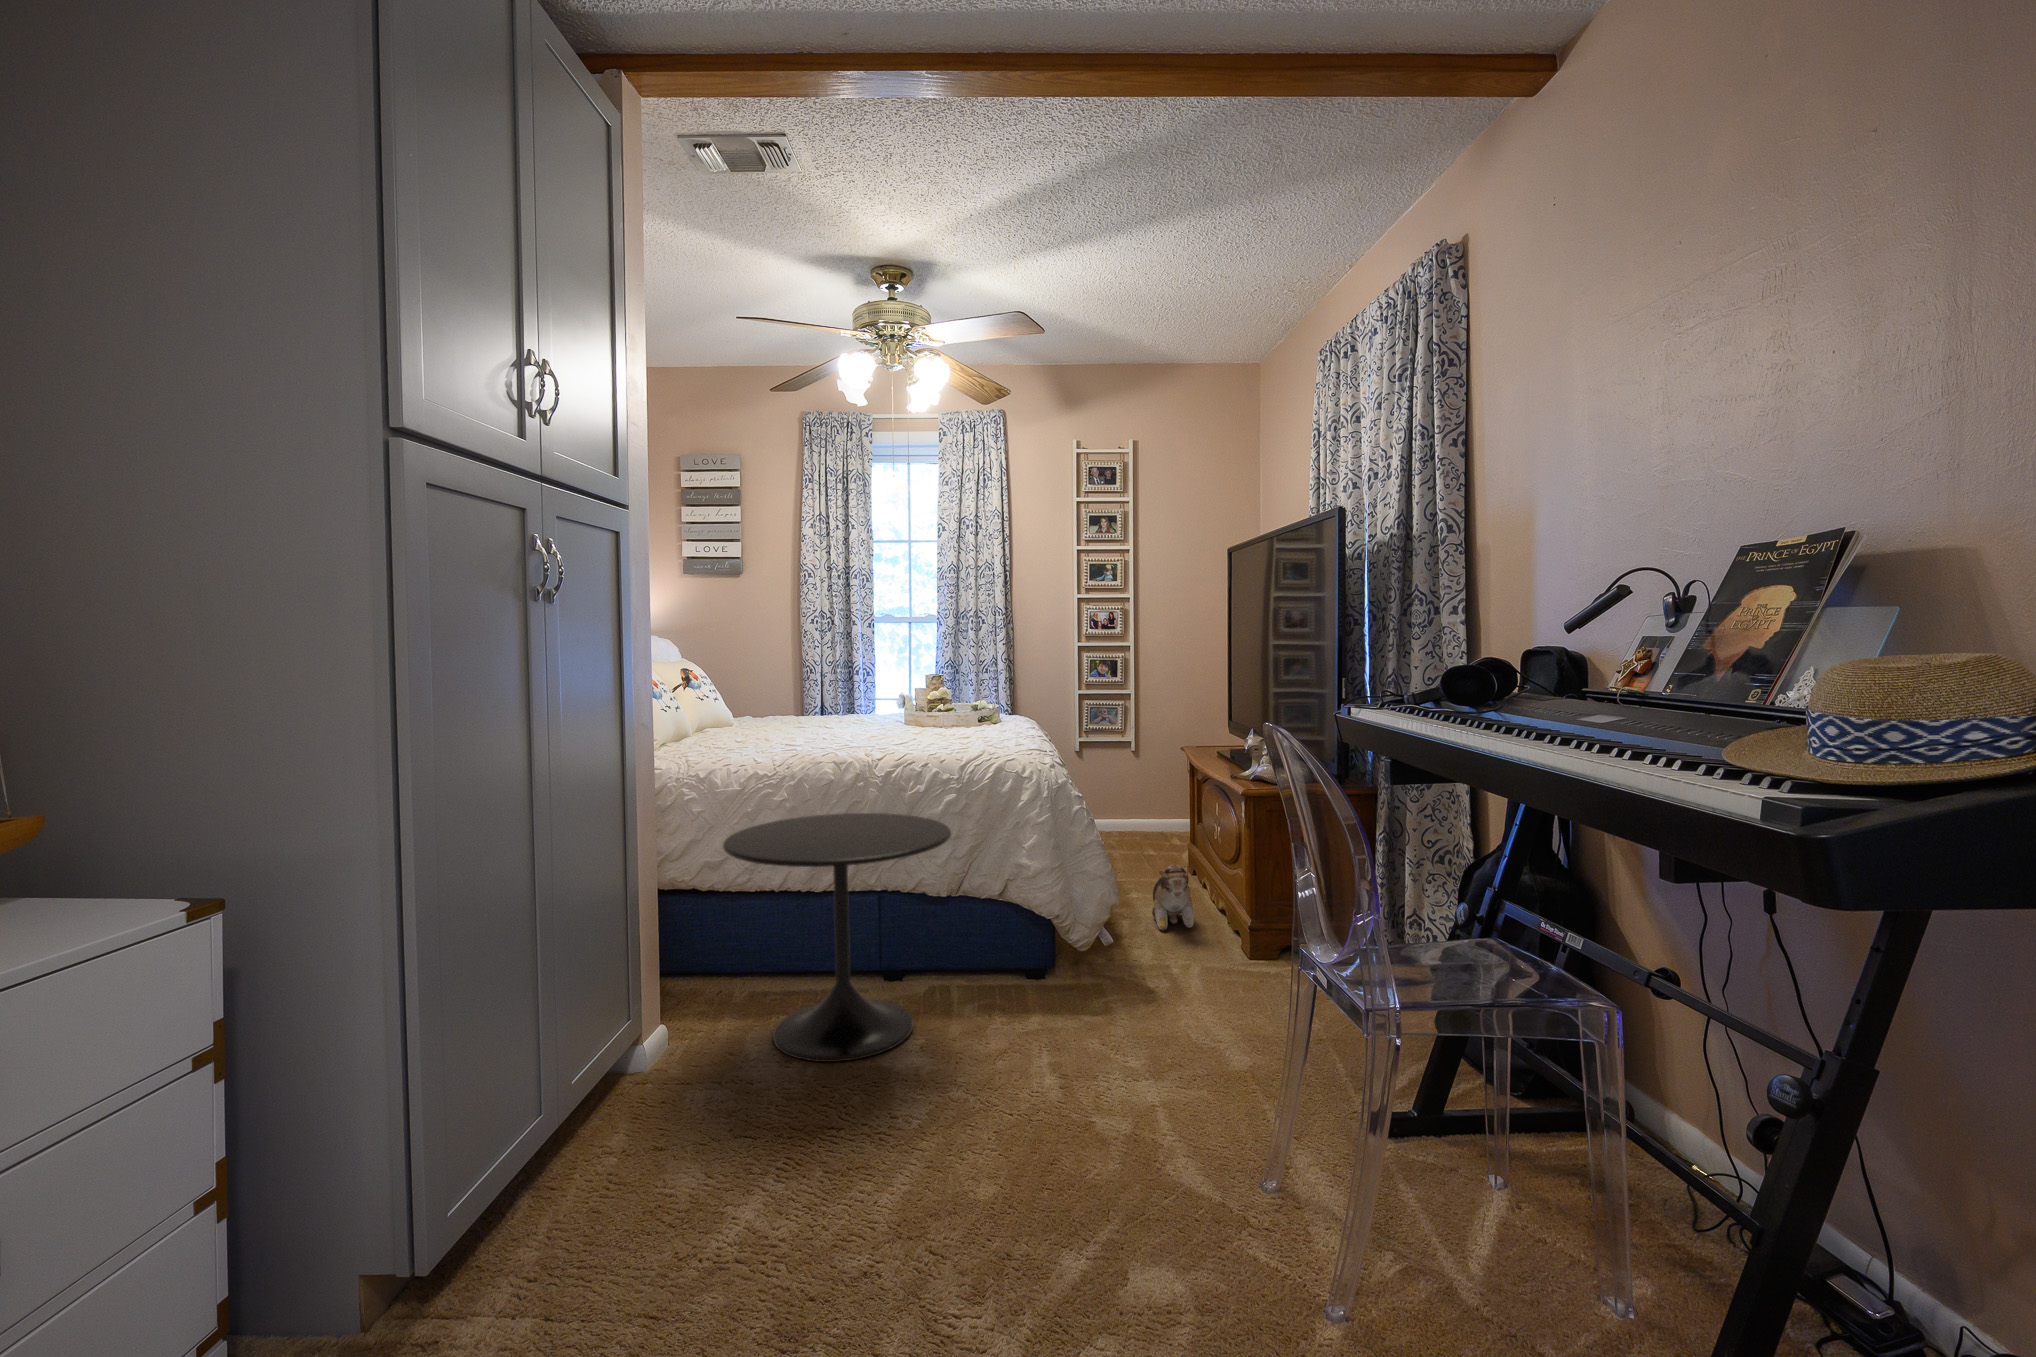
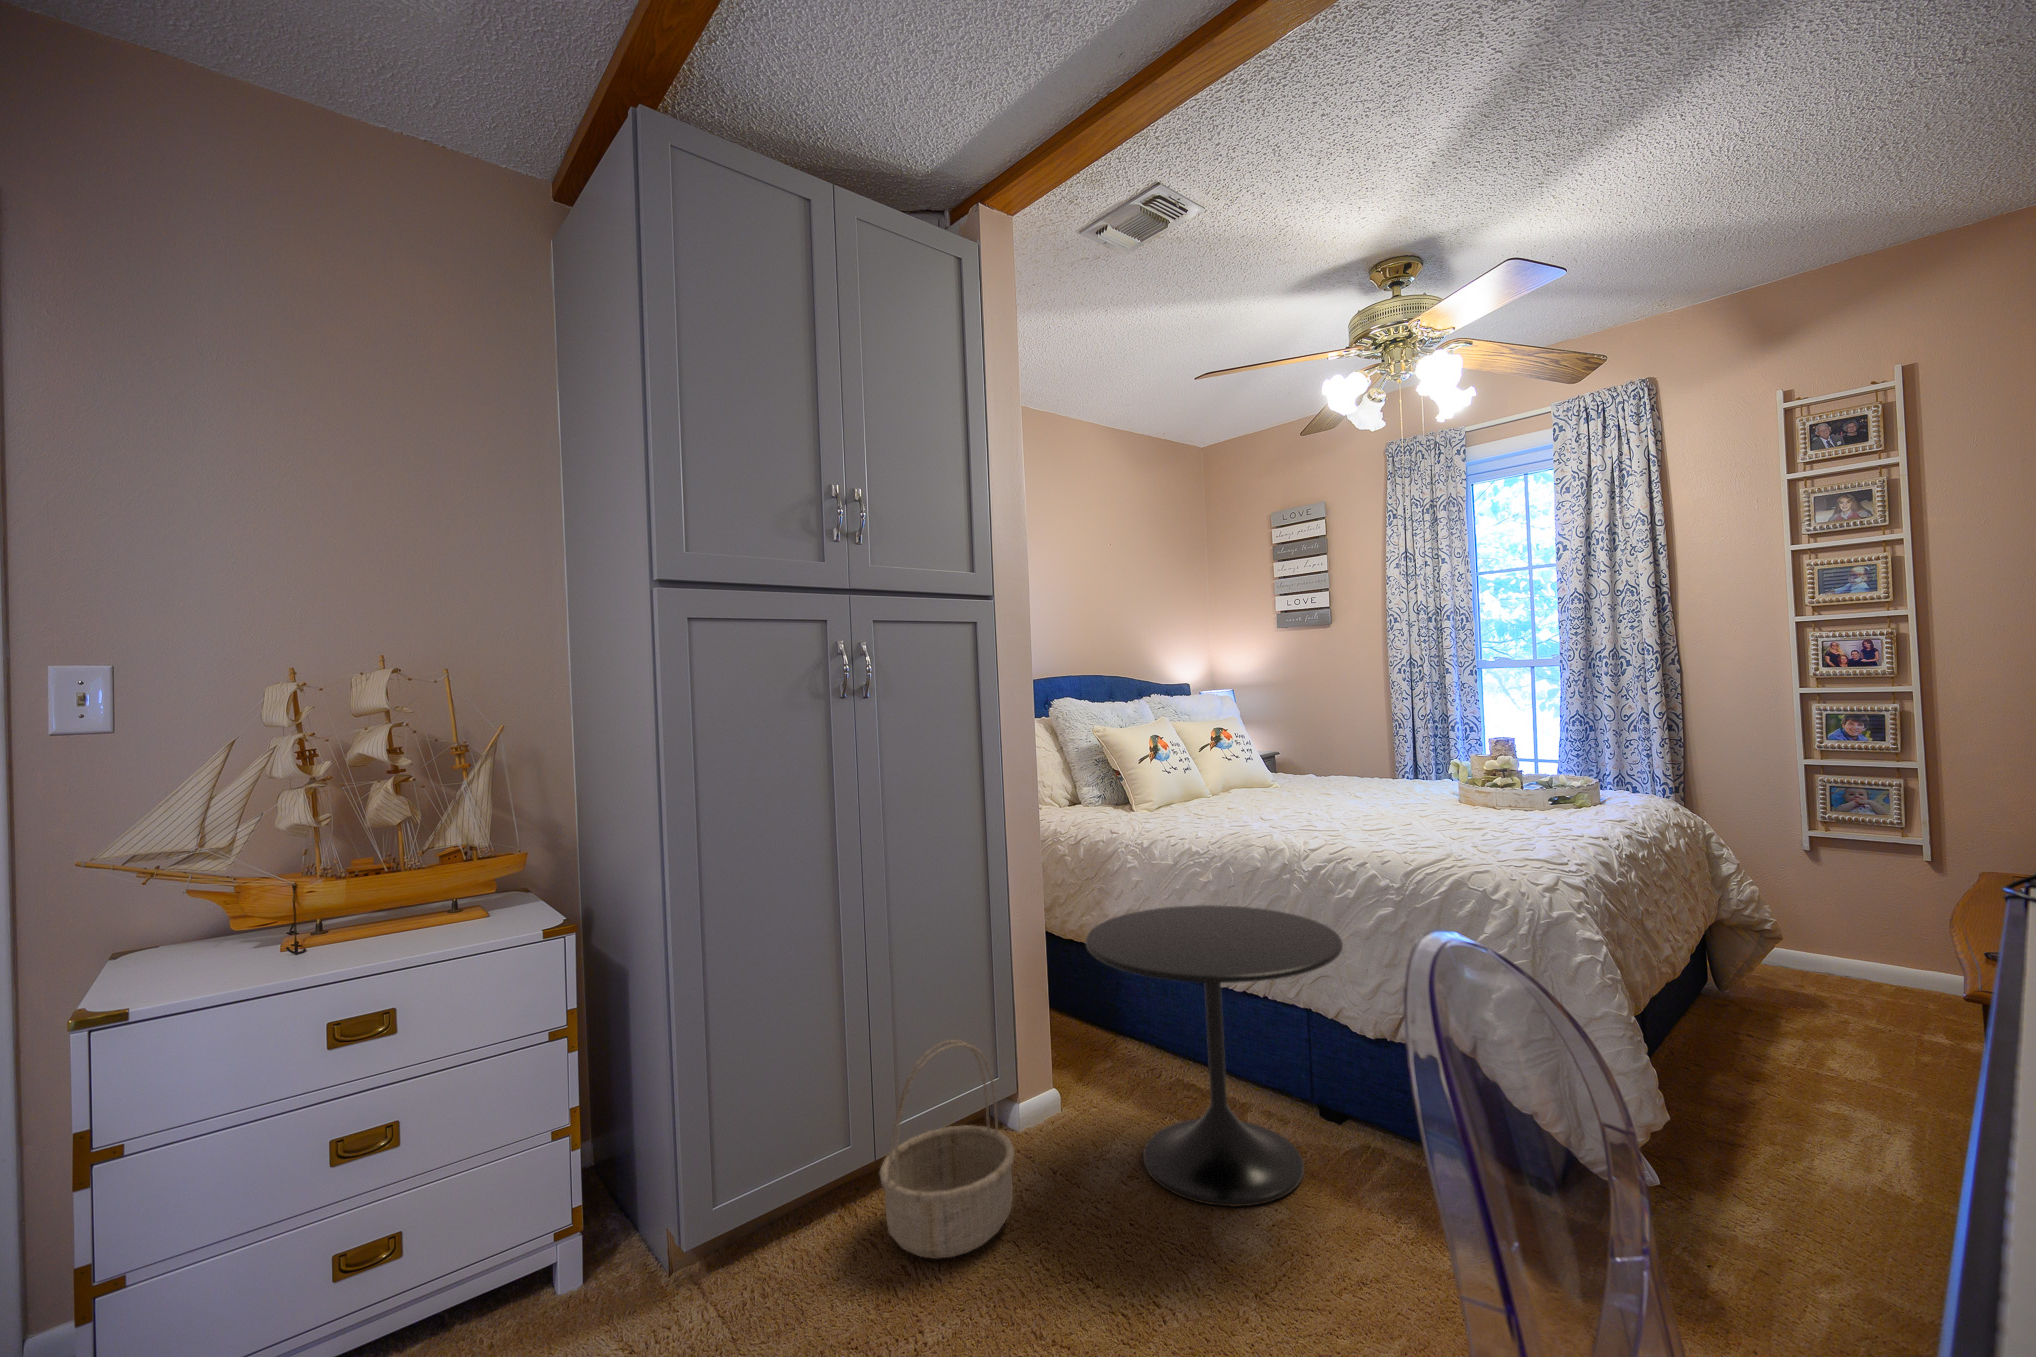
plush toy: present [1152,864,1194,930] -> none [1802,1076,1917,1197]
basket: none [585,965,727,1192] -> present [880,1040,1015,1259]

